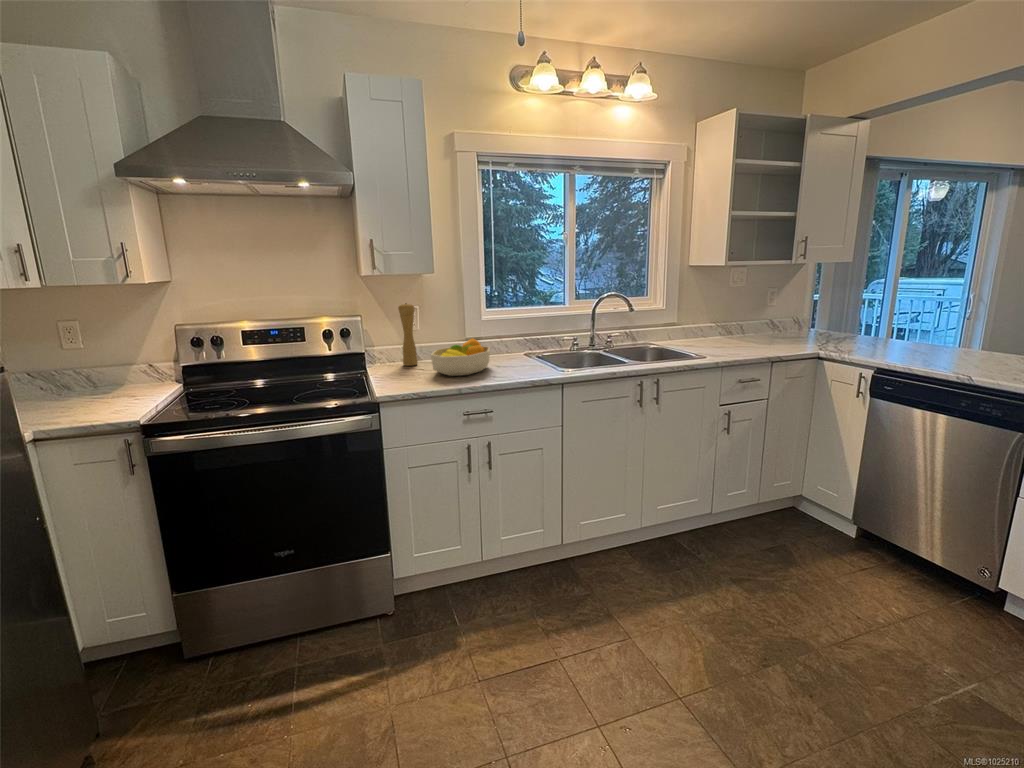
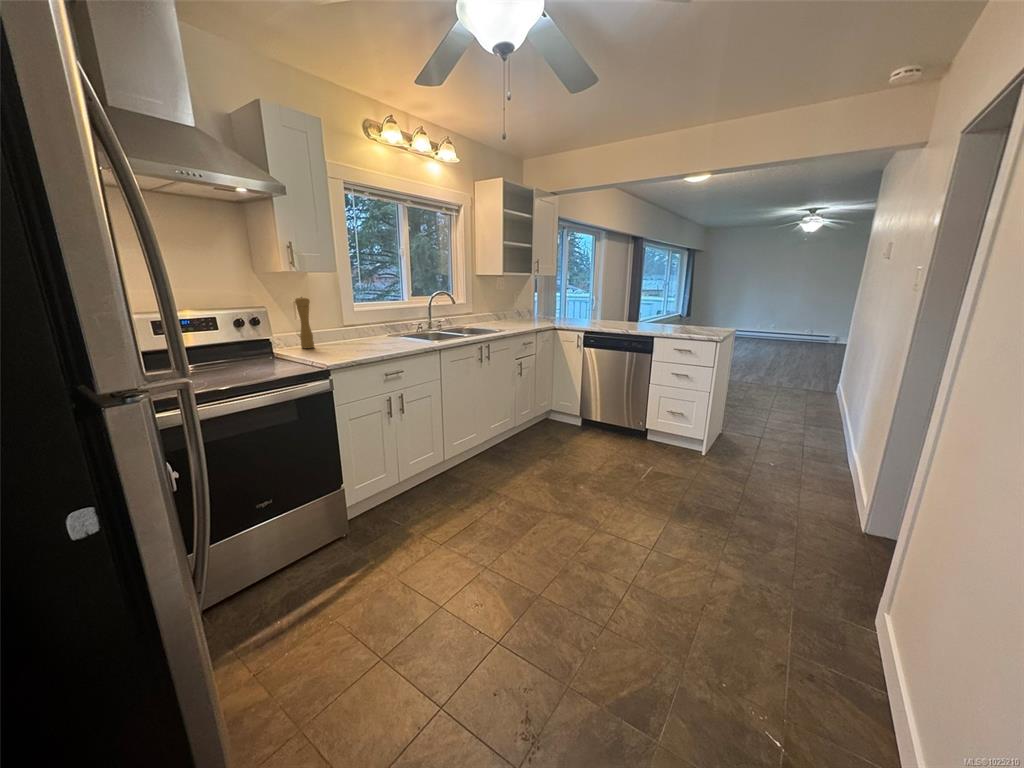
fruit bowl: present [431,338,490,376] -> none [338,323,384,351]

